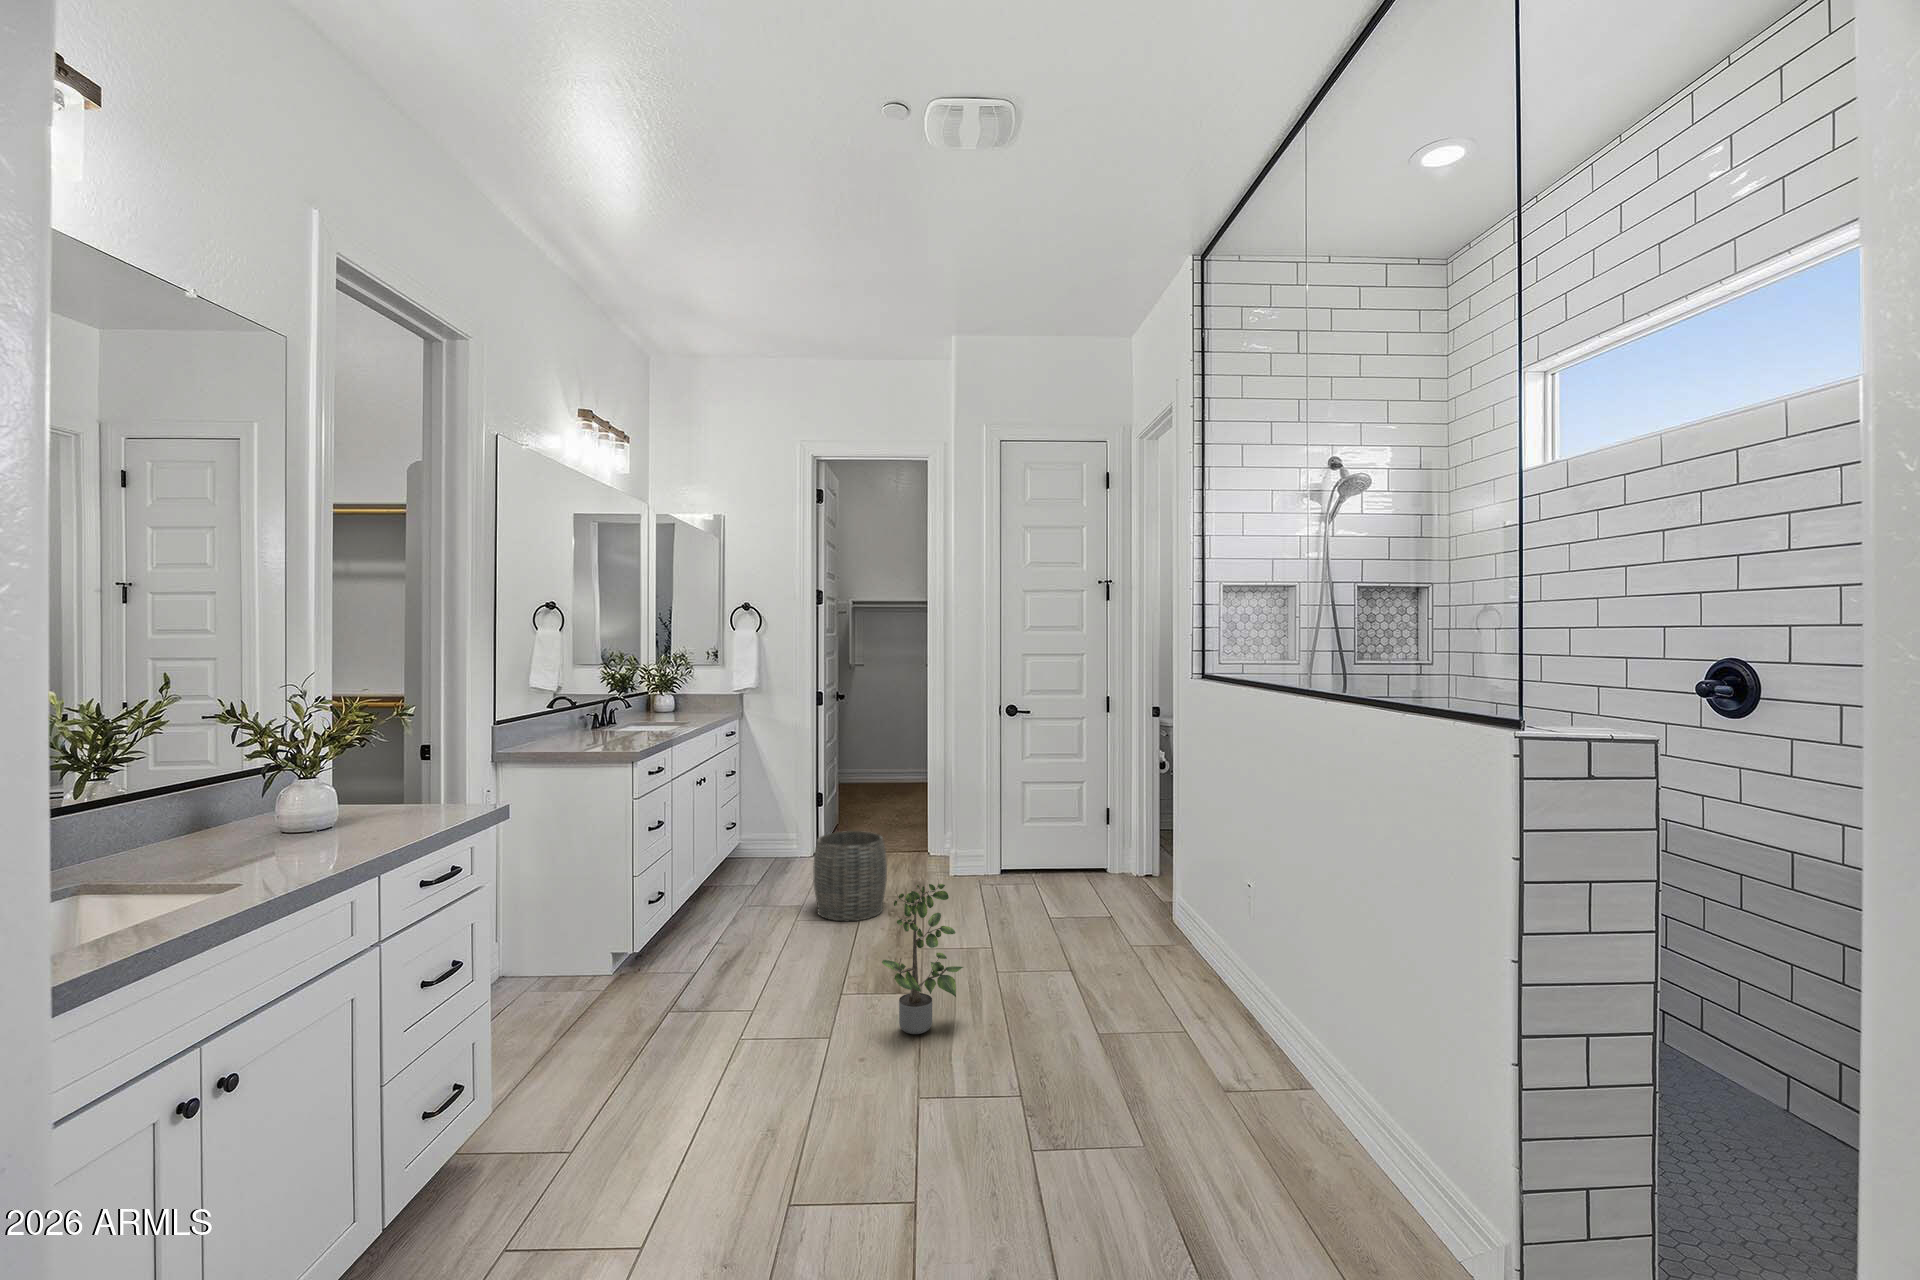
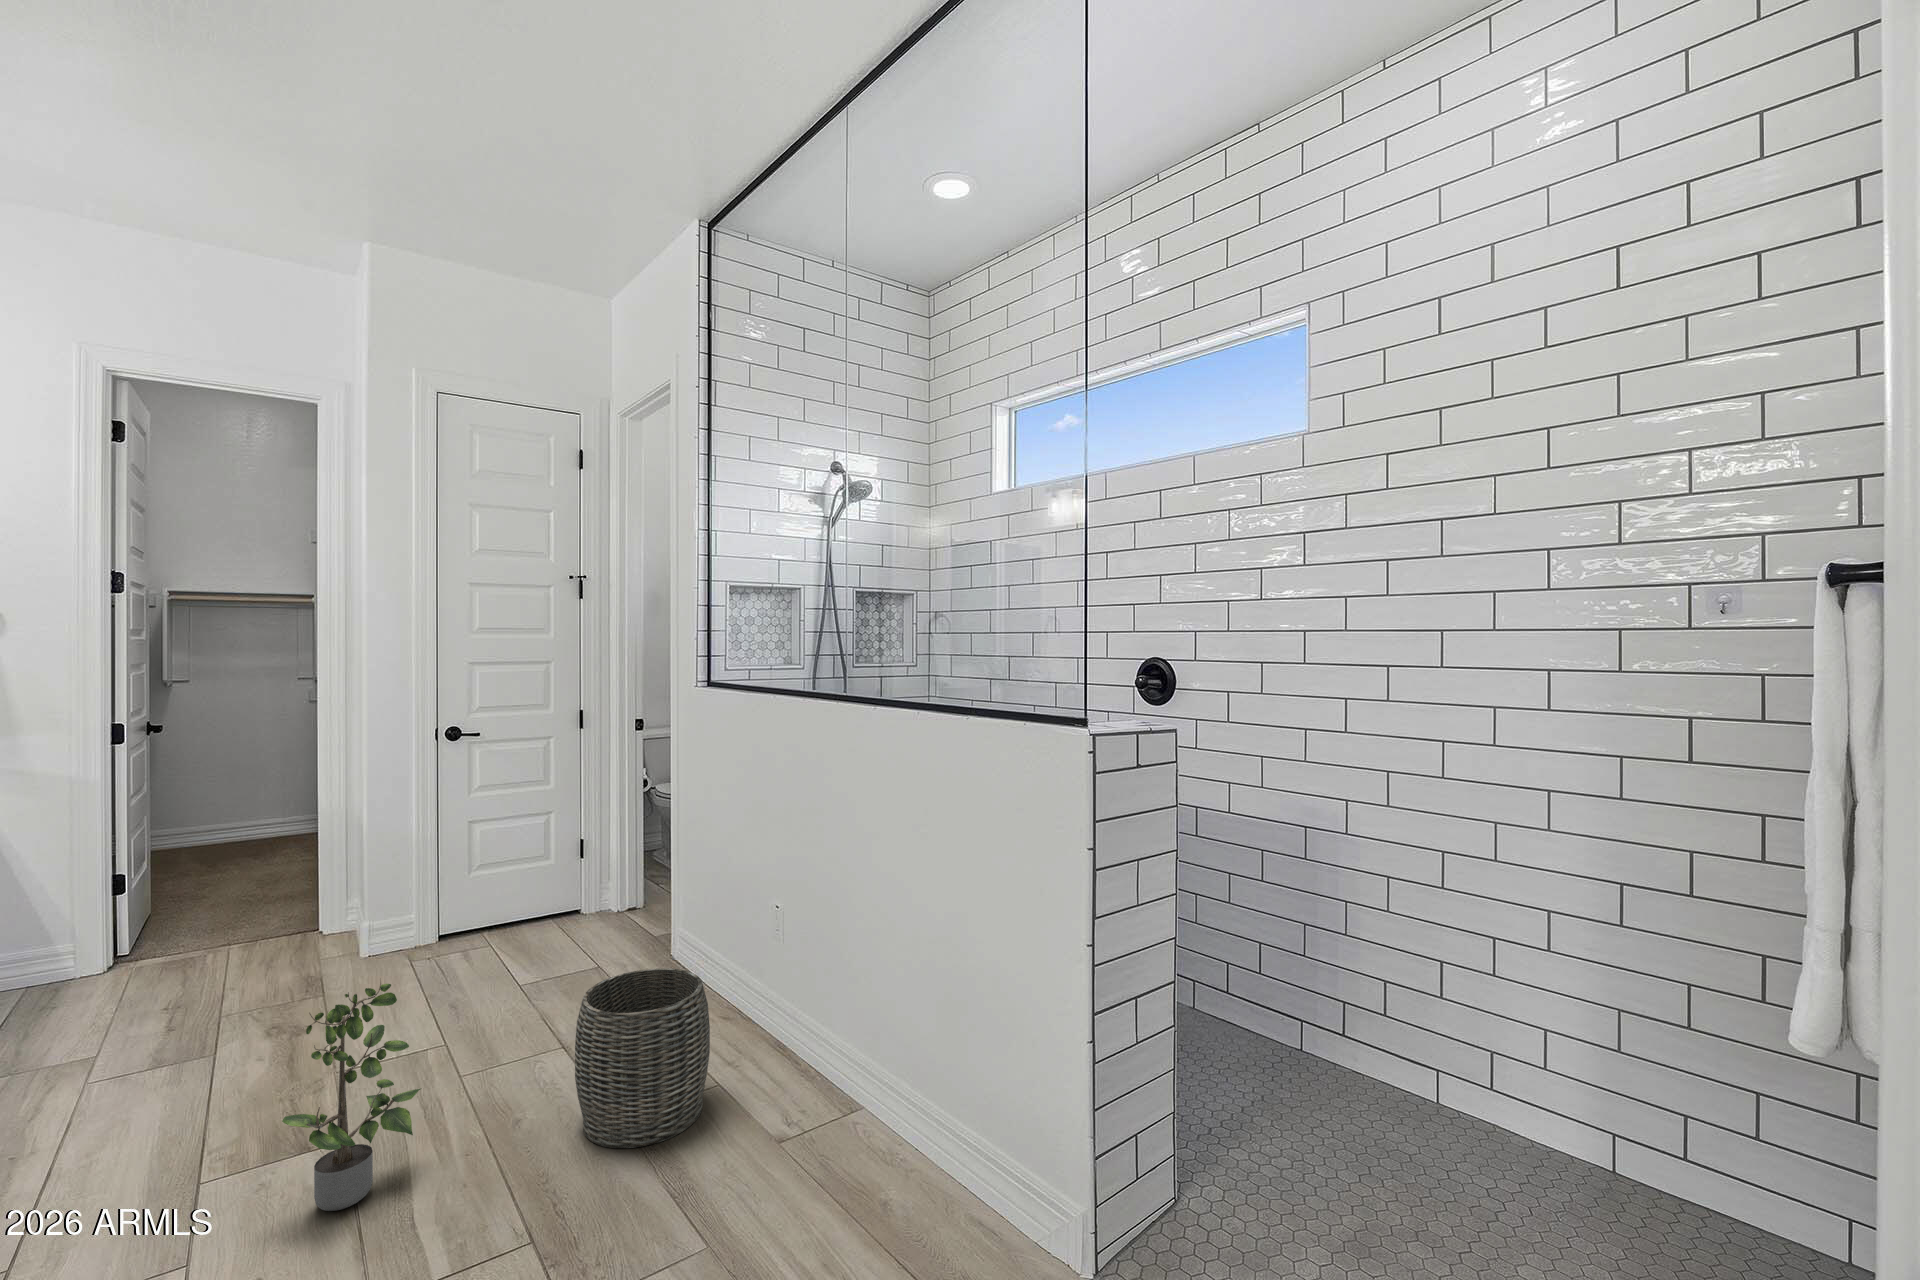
woven basket: present [813,831,887,921] -> present [575,968,710,1148]

